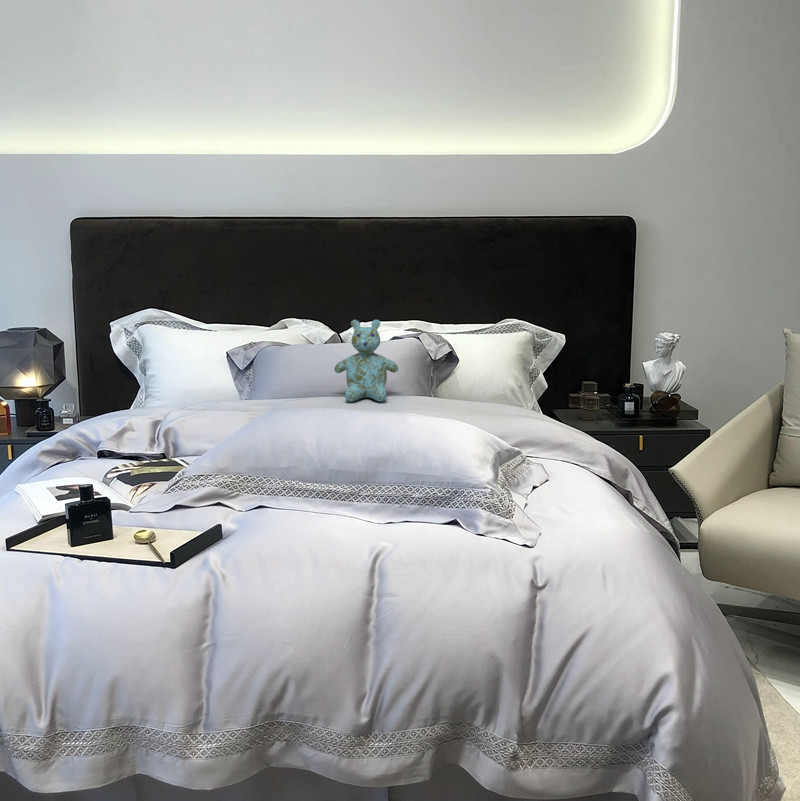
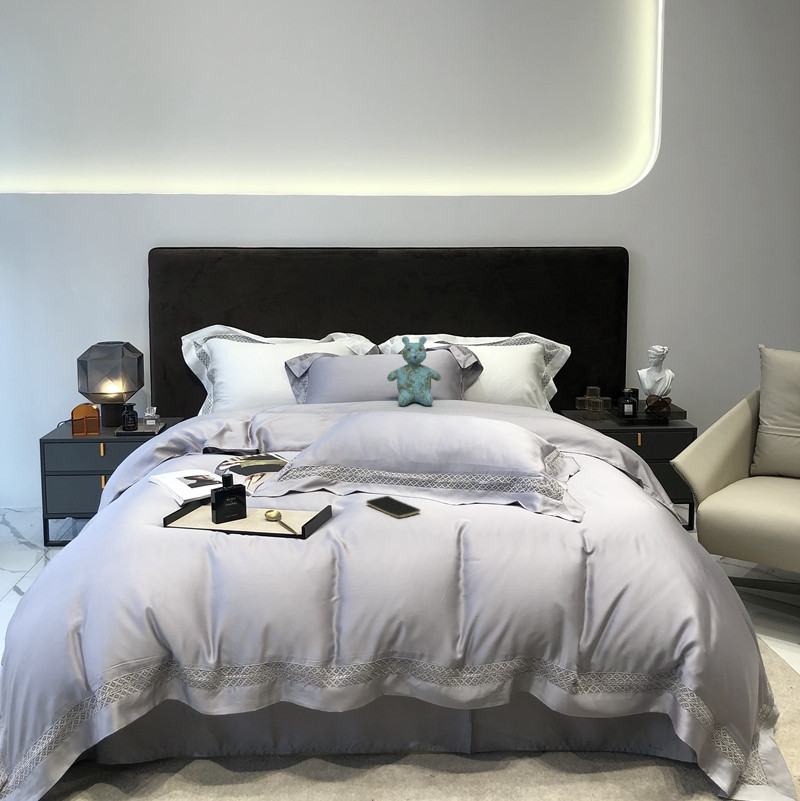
smartphone: none [270,511,334,538] -> present [366,496,420,517]

